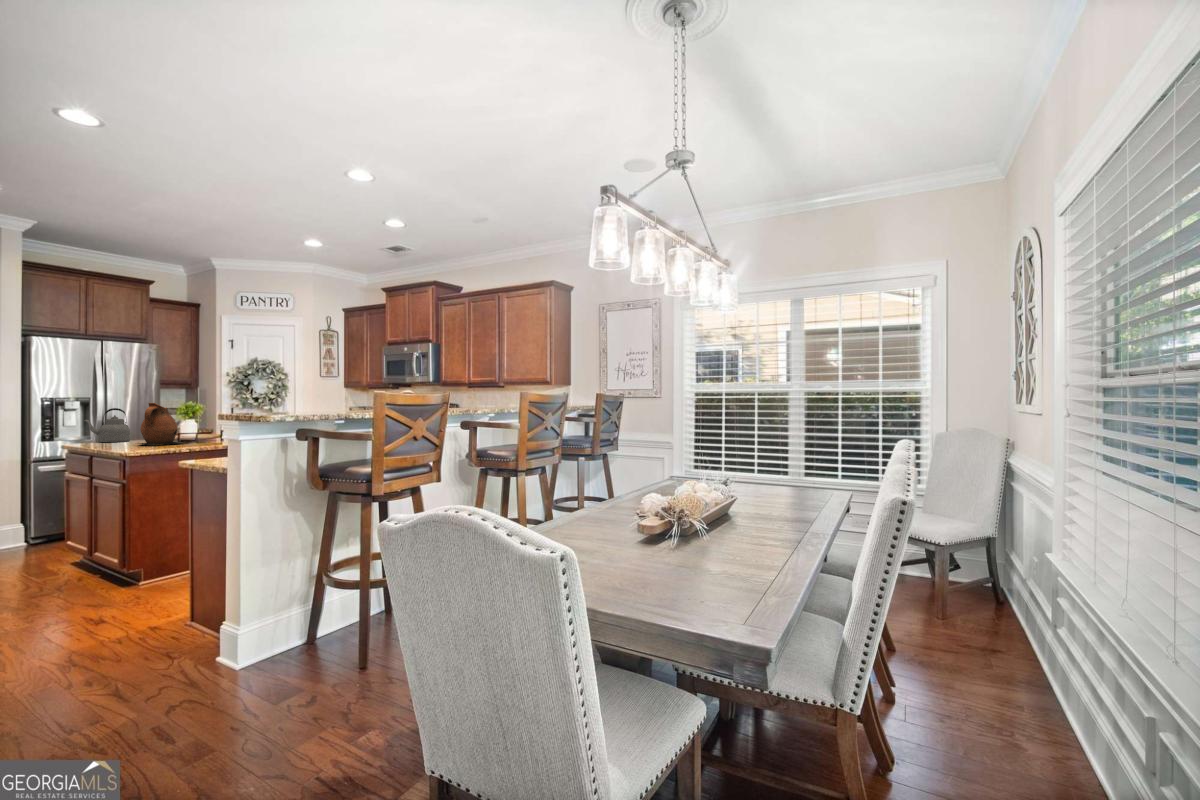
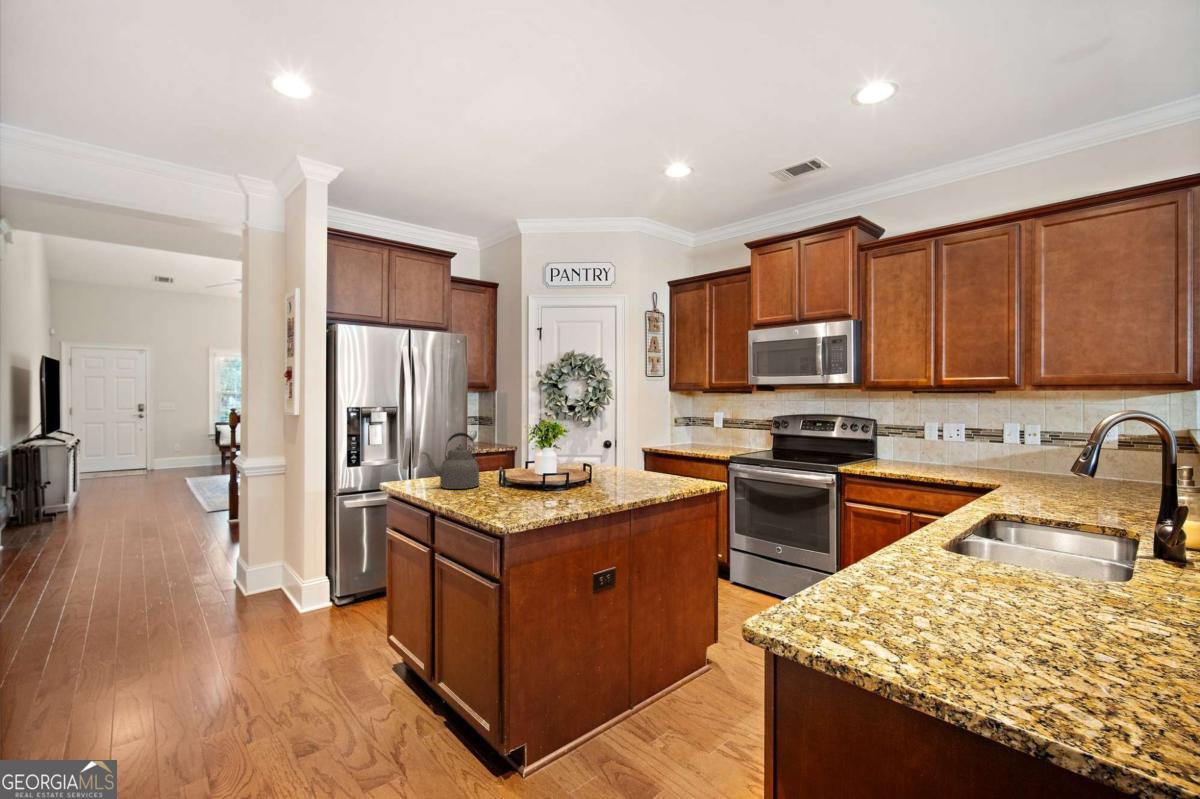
ceramic pitcher: present [139,403,183,445] -> none [509,431,578,507]

